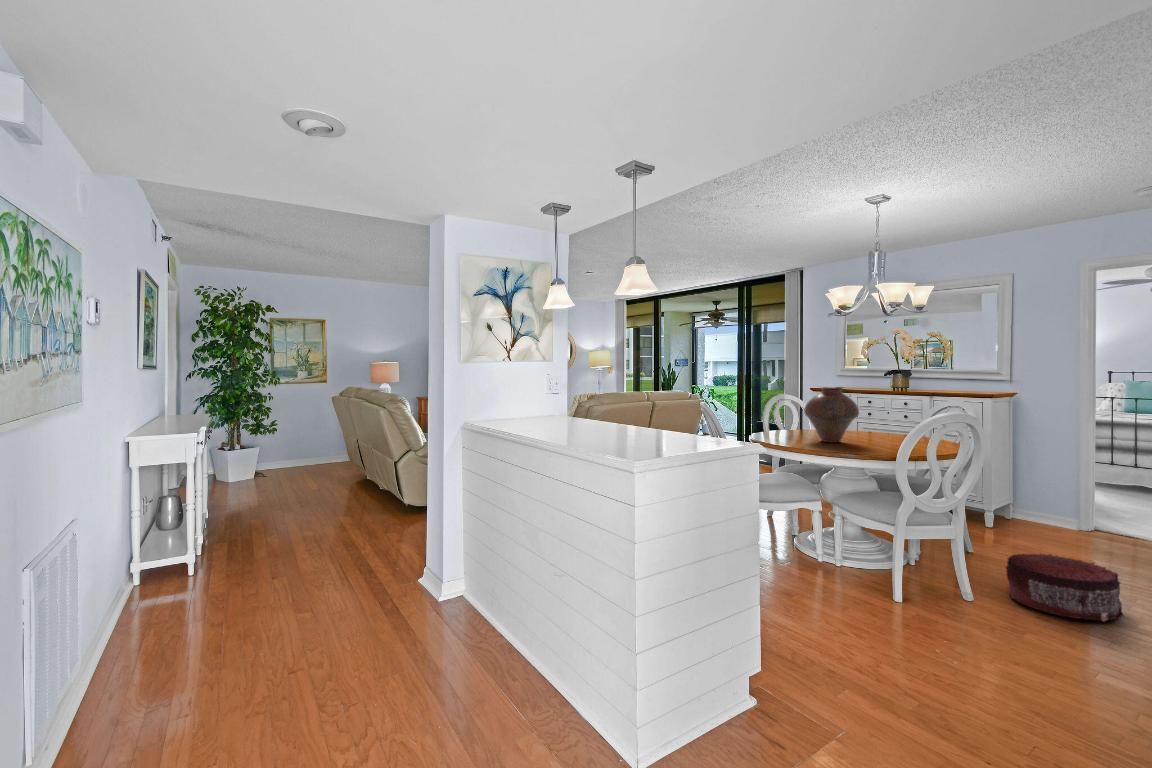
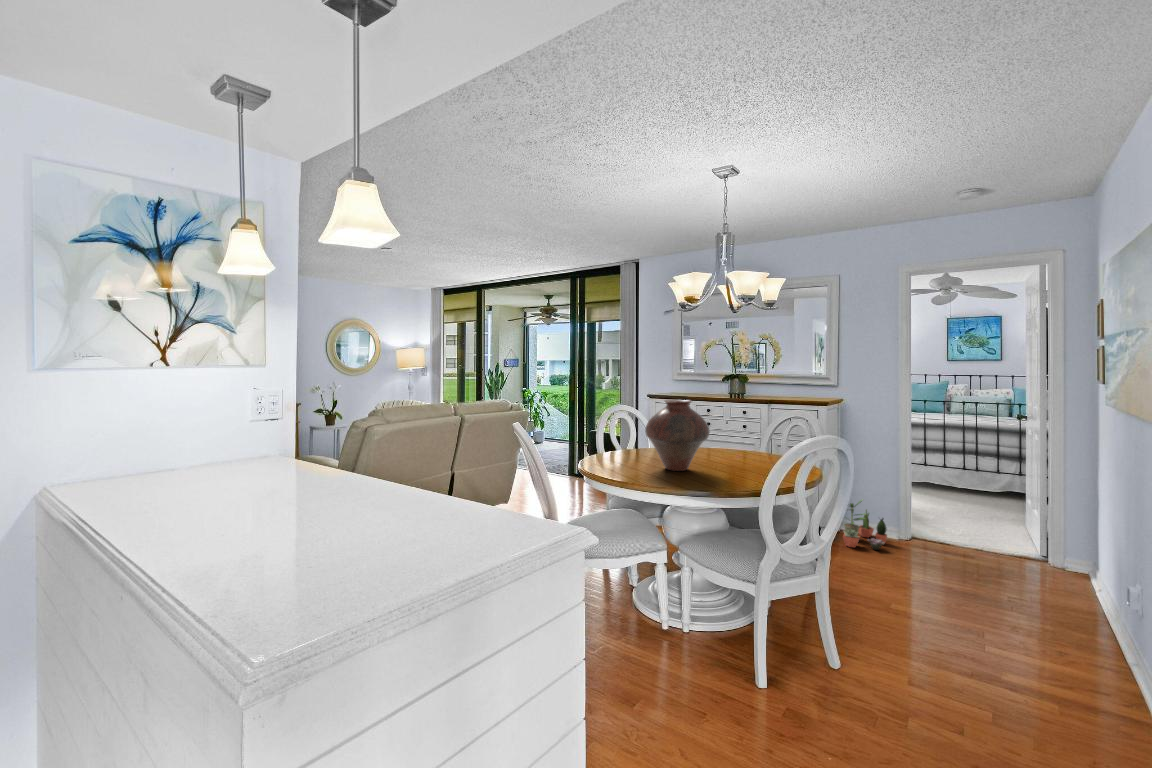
potted plant: none [1009,488,1061,535] -> present [843,500,887,550]
pouf: present [1006,554,1124,621] -> none [877,599,1009,699]

